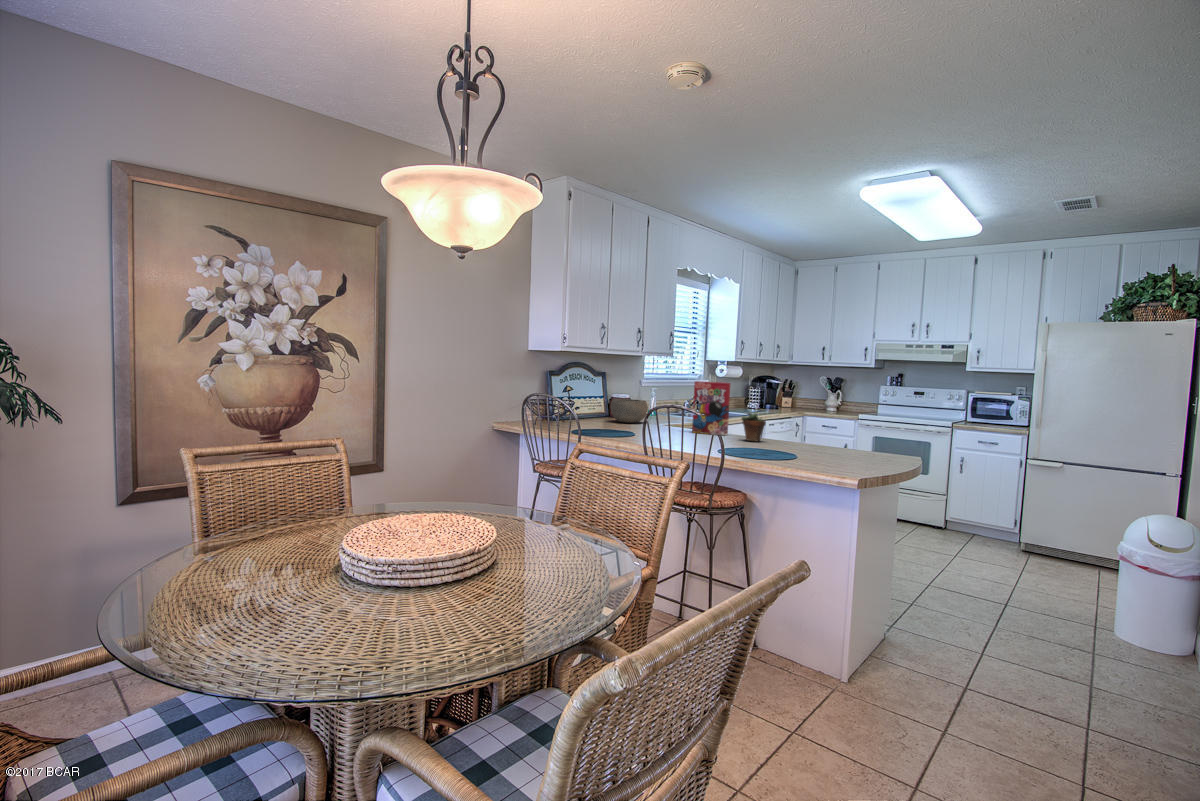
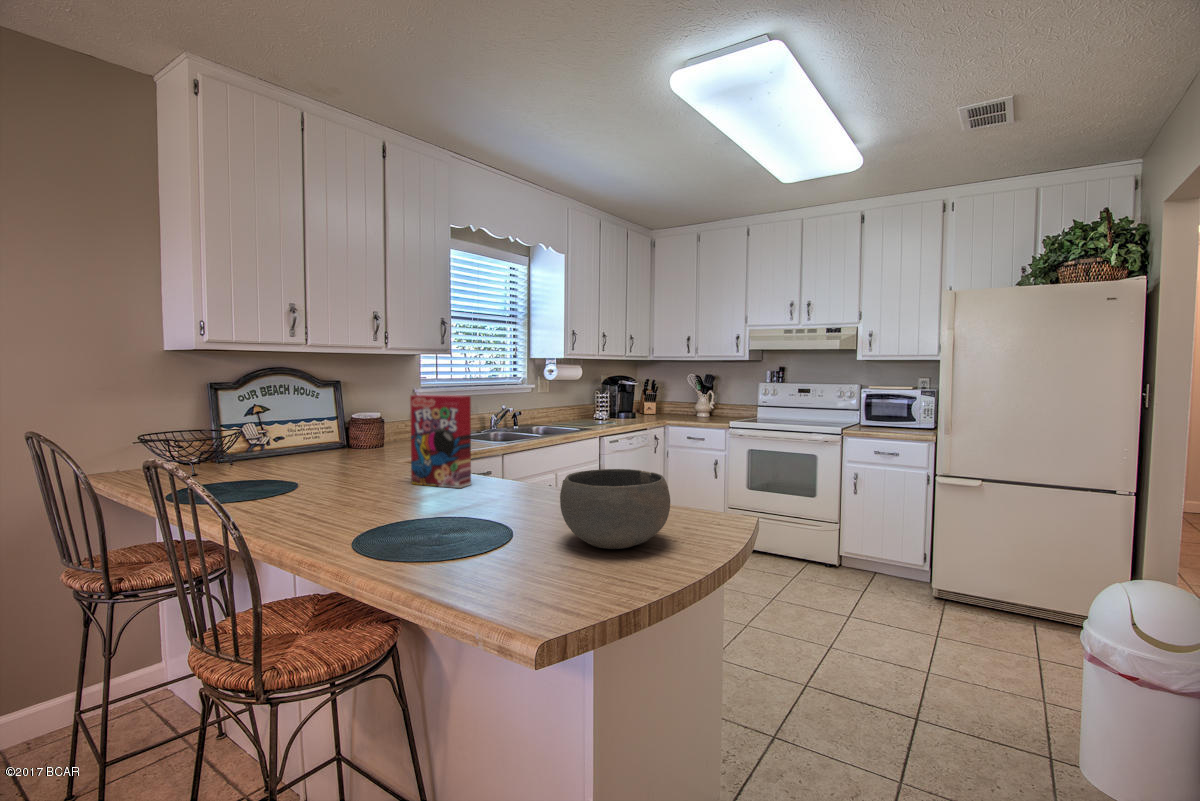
bowl: present [611,399,648,423] -> present [560,469,670,549]
succulent plant: present [742,413,766,441] -> none [466,434,512,503]

